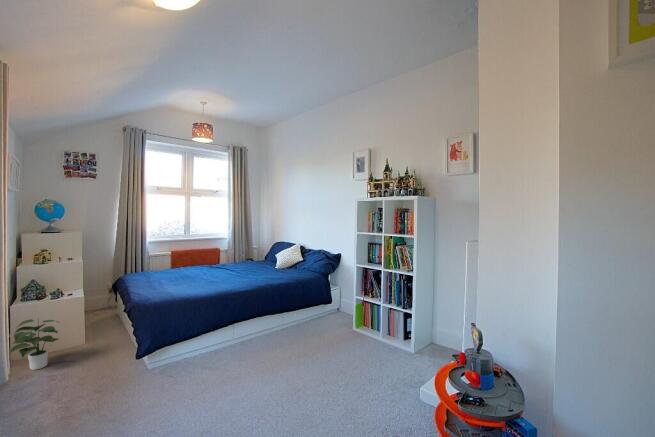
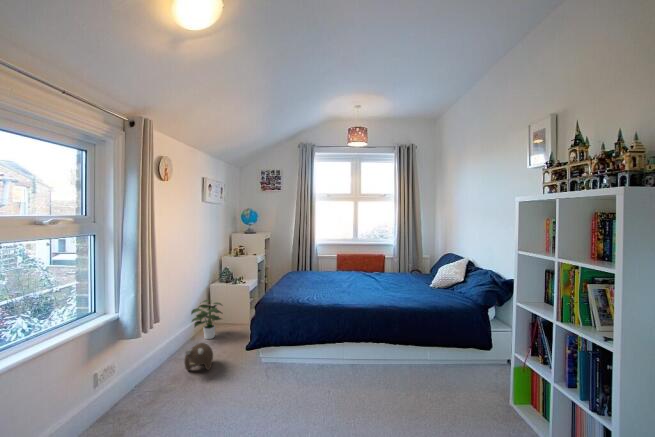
plush toy: none [50,363,91,402] -> present [184,343,213,371]

